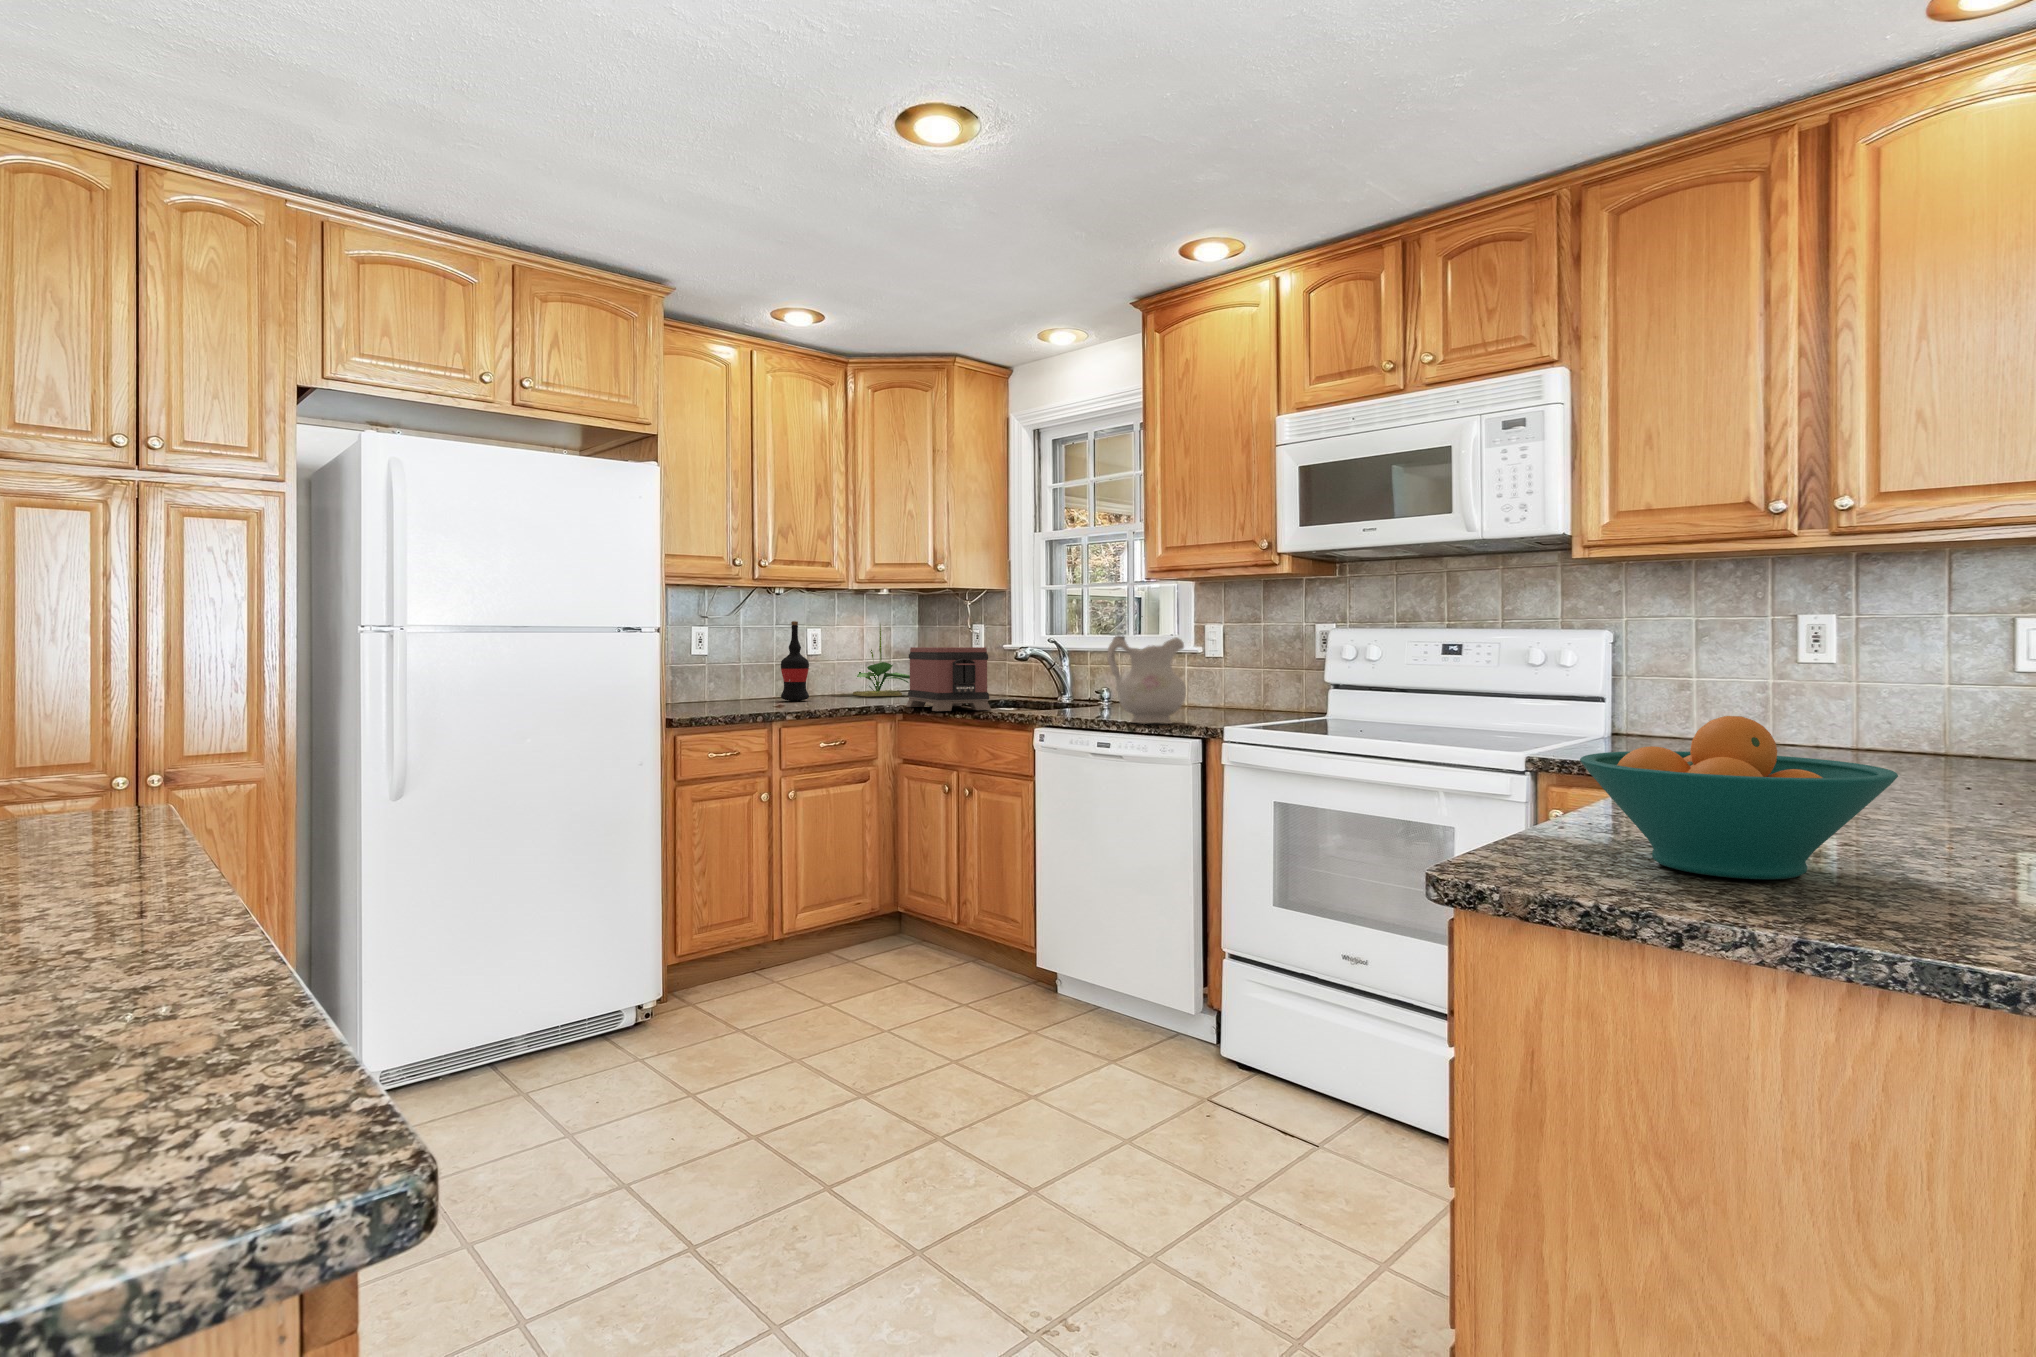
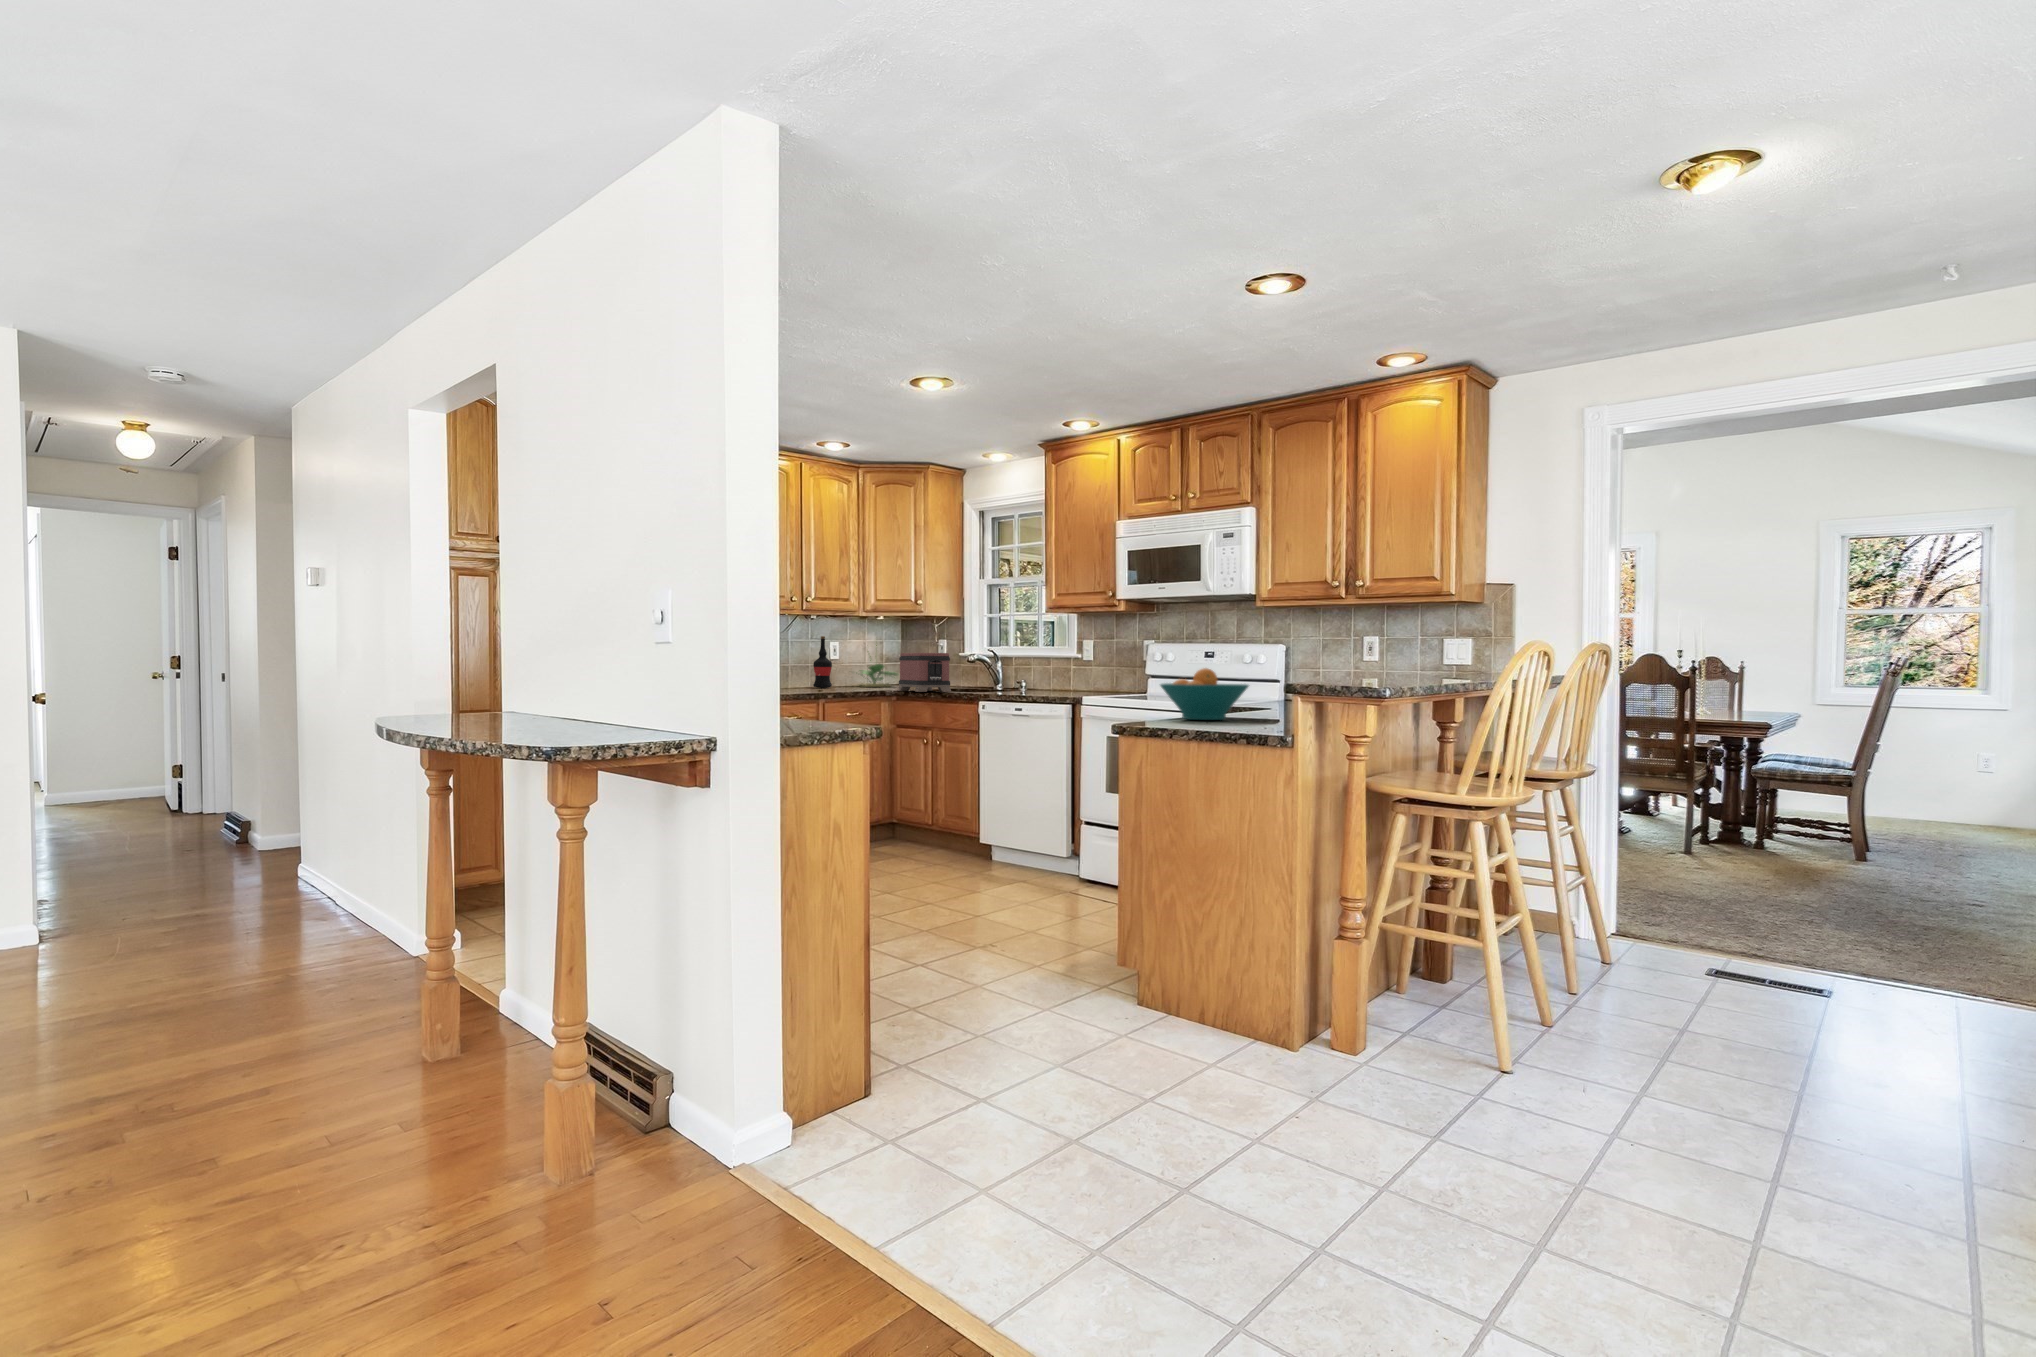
ceramic pitcher: present [1108,635,1186,724] -> none [1020,645,1064,696]

